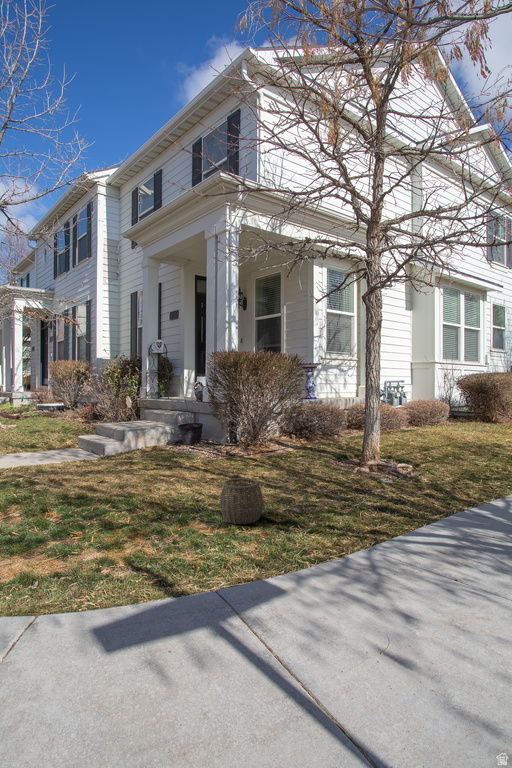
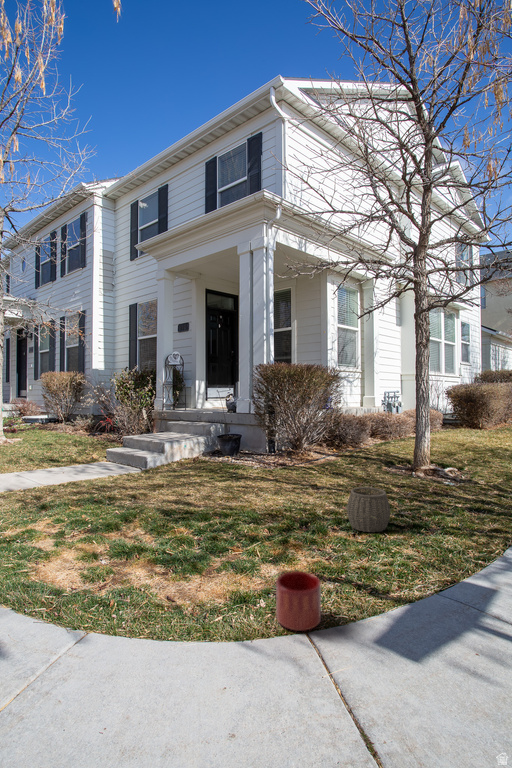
planter: none [41,555,90,612] -> present [276,571,321,631]

